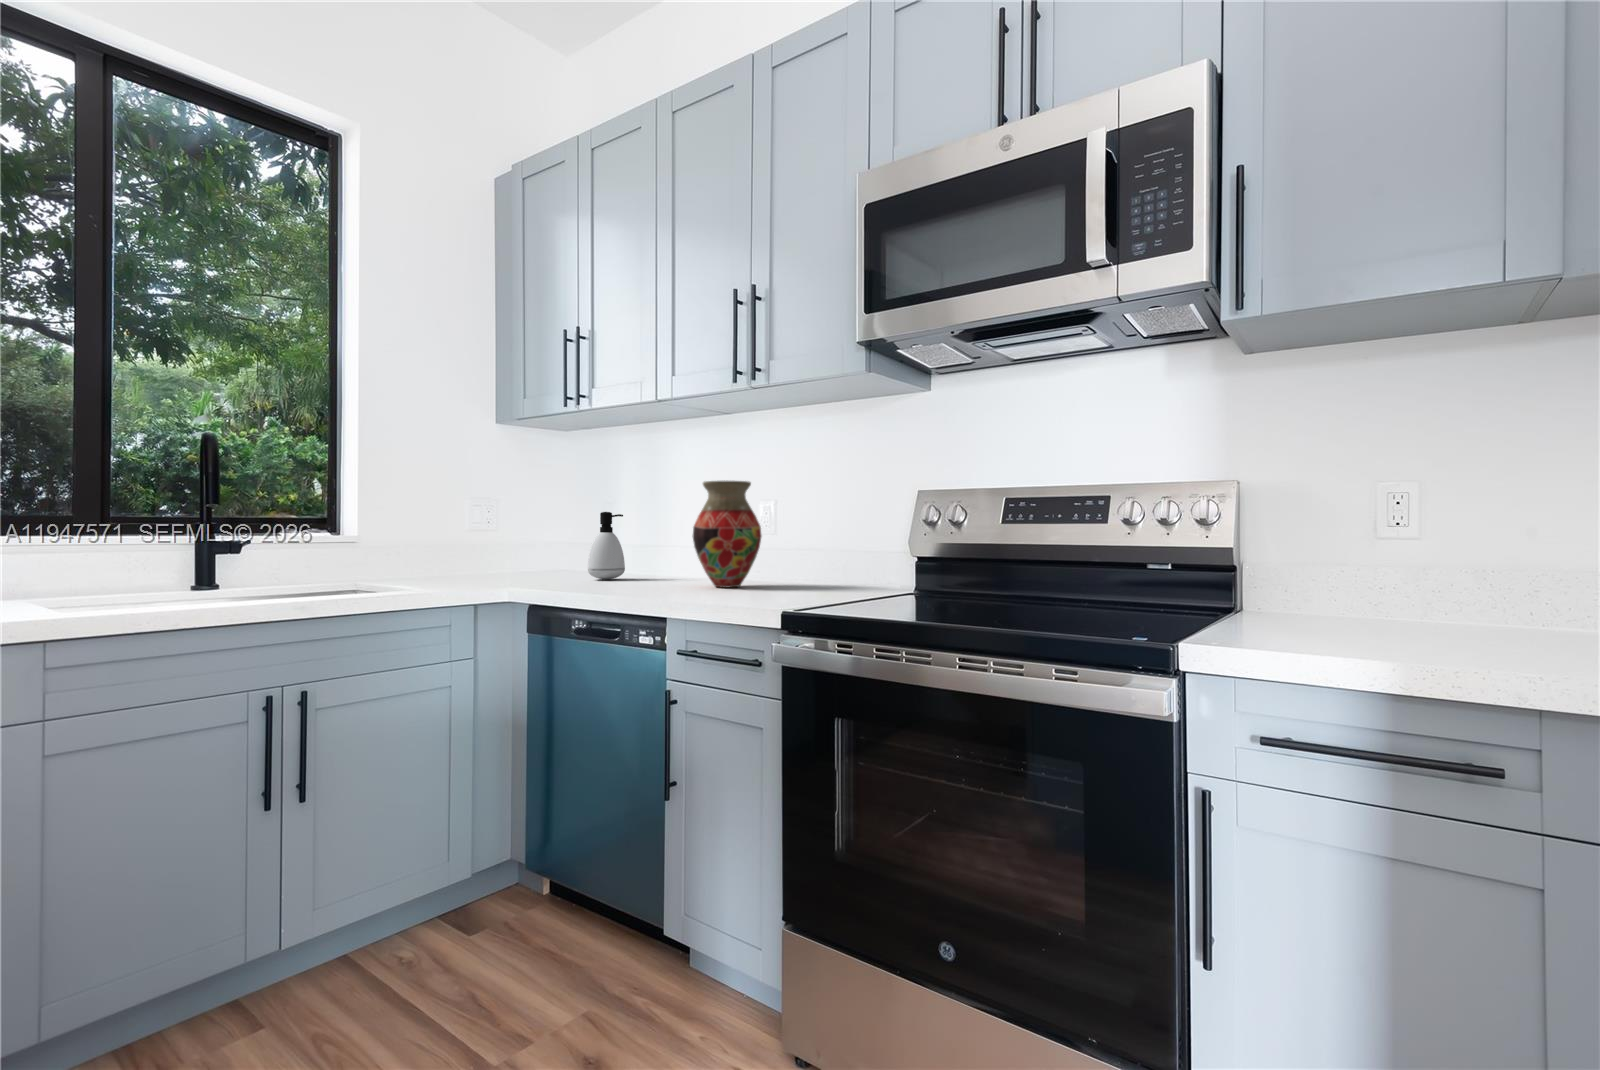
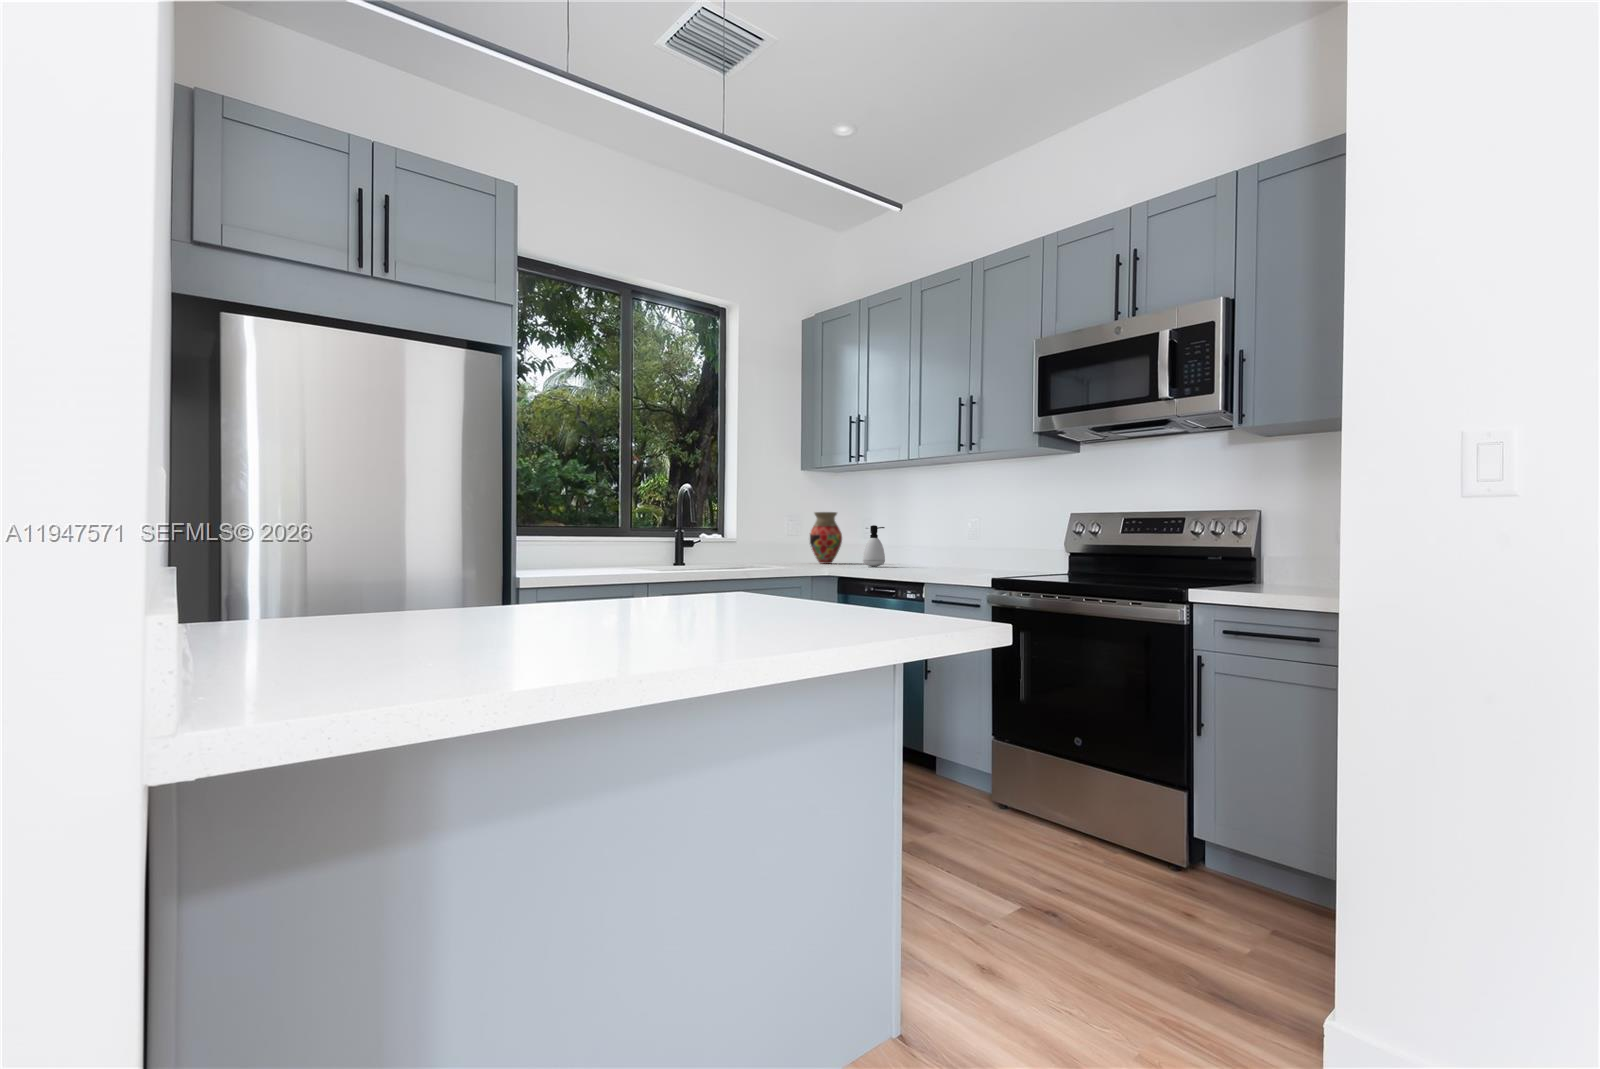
vase: present [693,481,761,587] -> present [810,512,842,564]

